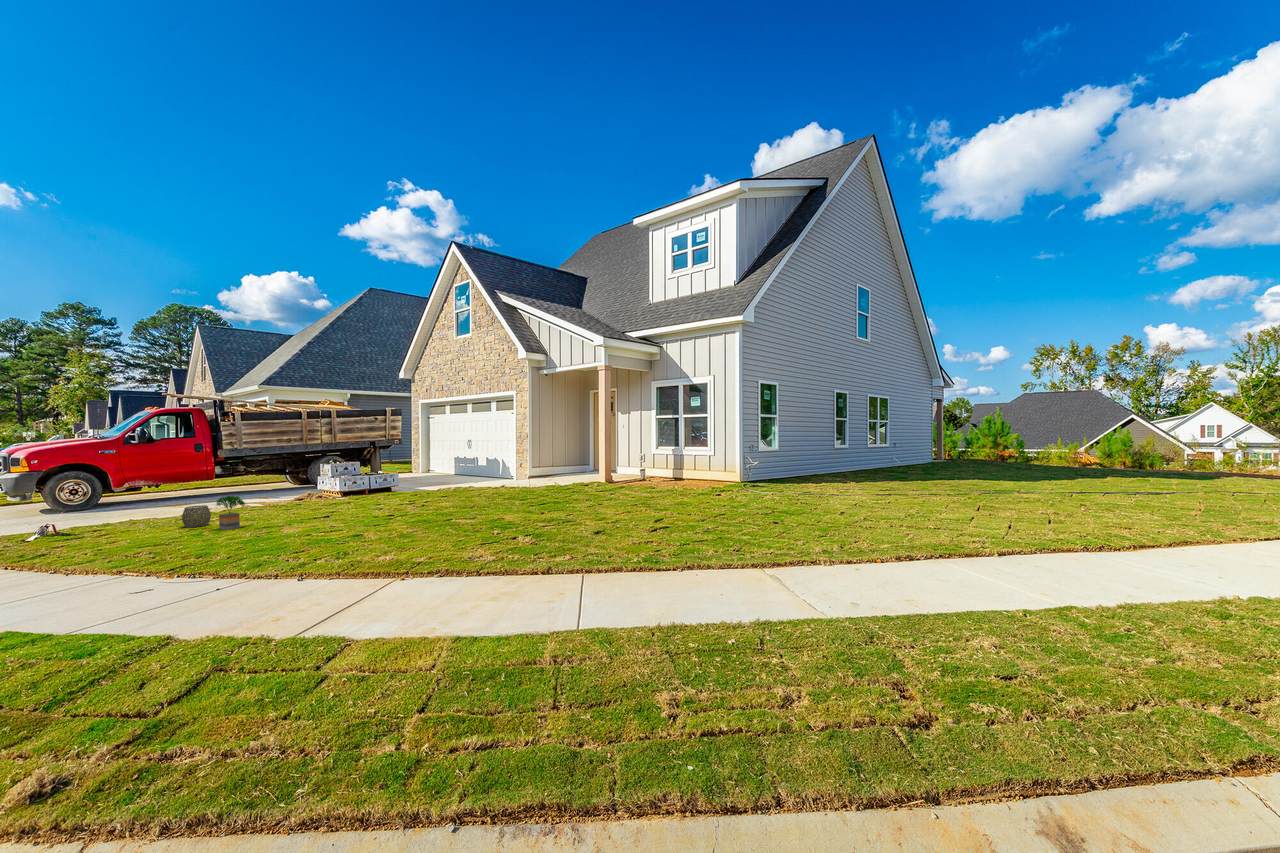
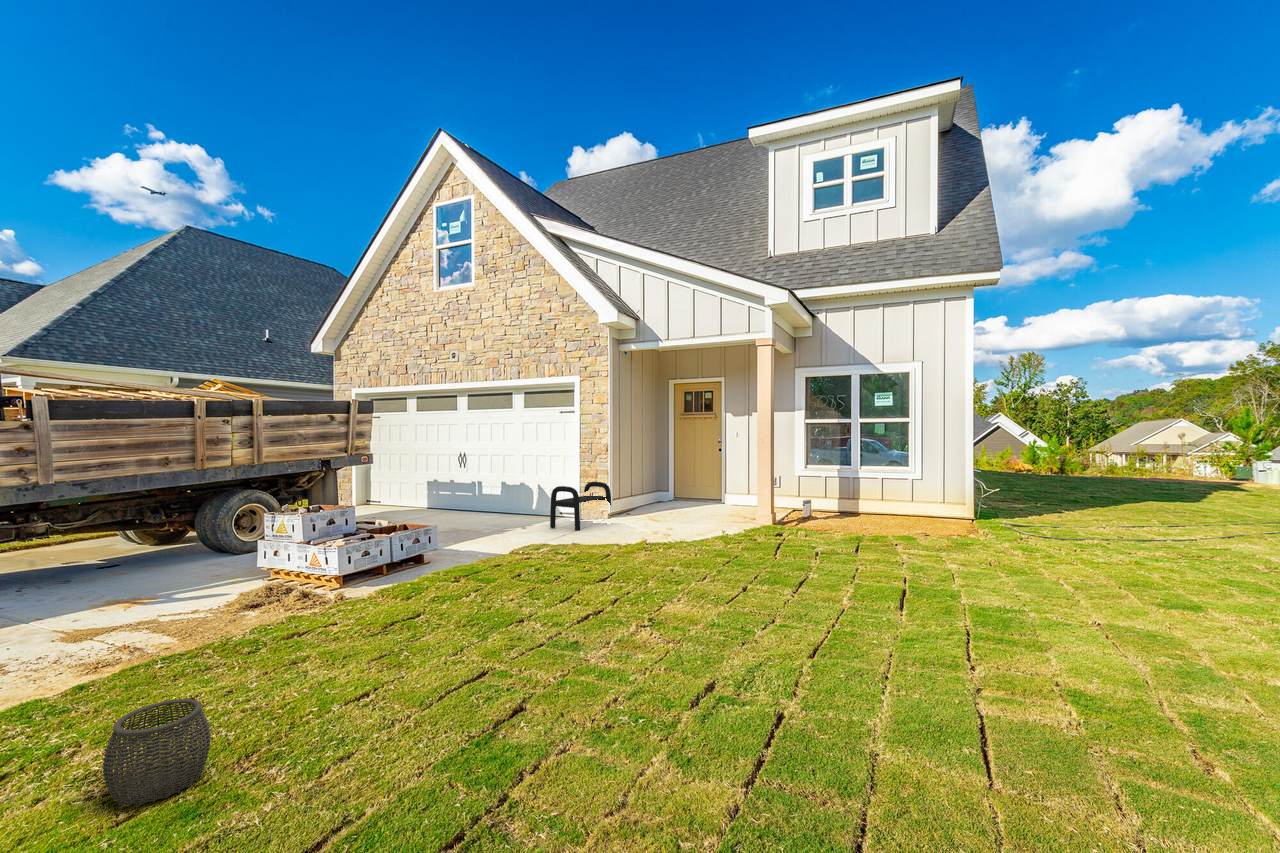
bench: none [480,456,520,484] -> present [550,482,611,531]
potted tree: present [216,496,245,530] -> none [284,659,392,801]

